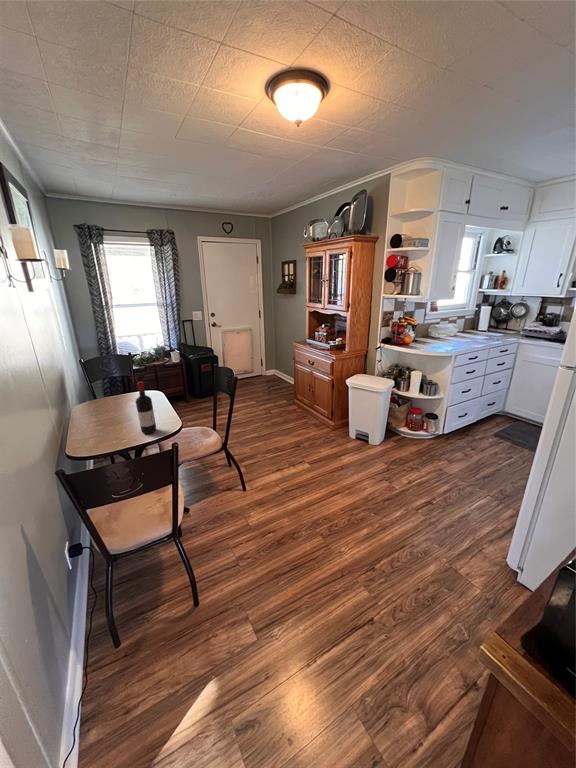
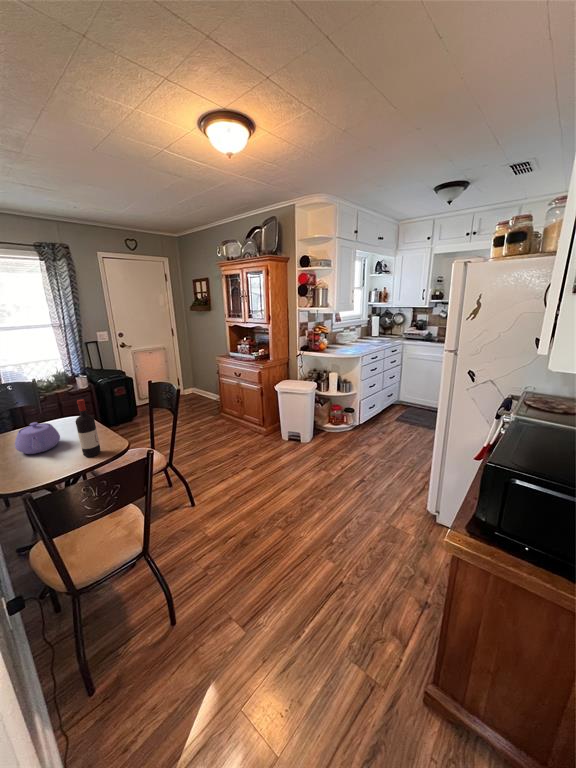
teapot: none [96,396,131,423] -> present [15,422,60,454]

